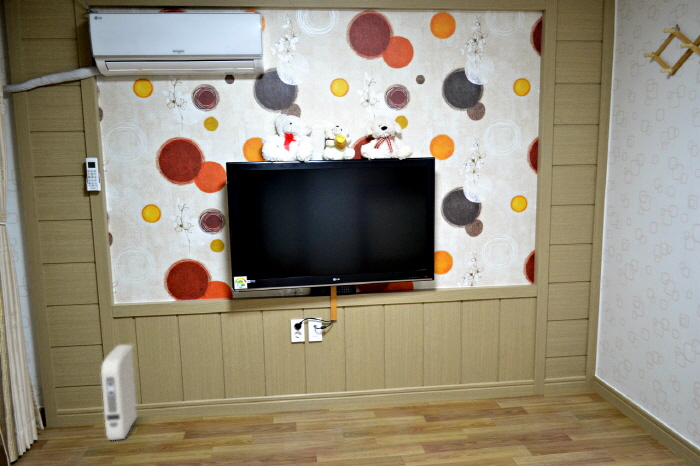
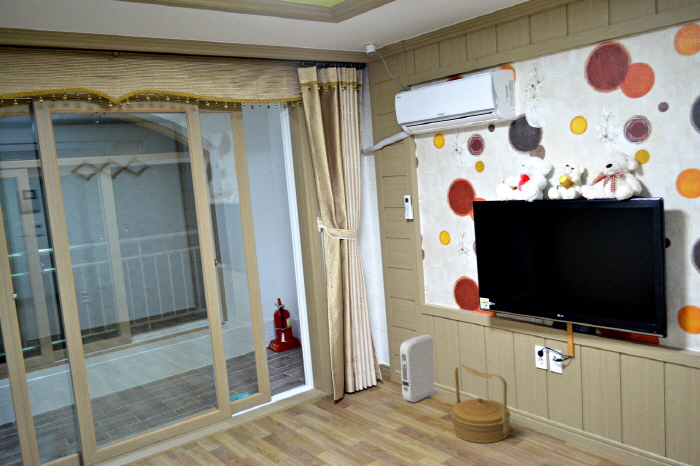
woven basket: none [204,362,280,451] -> present [452,365,510,443]

